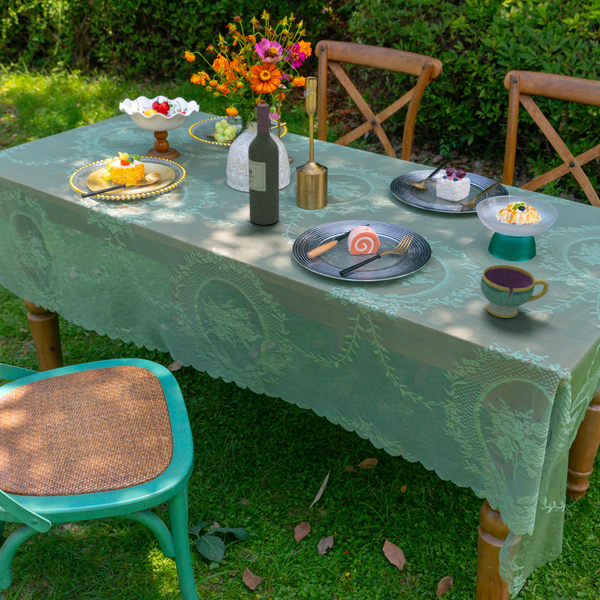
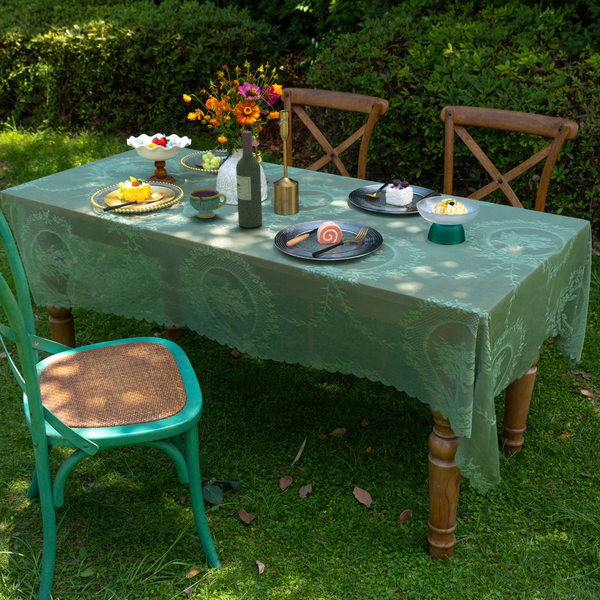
teacup: present [481,265,548,318] -> present [189,189,227,218]

